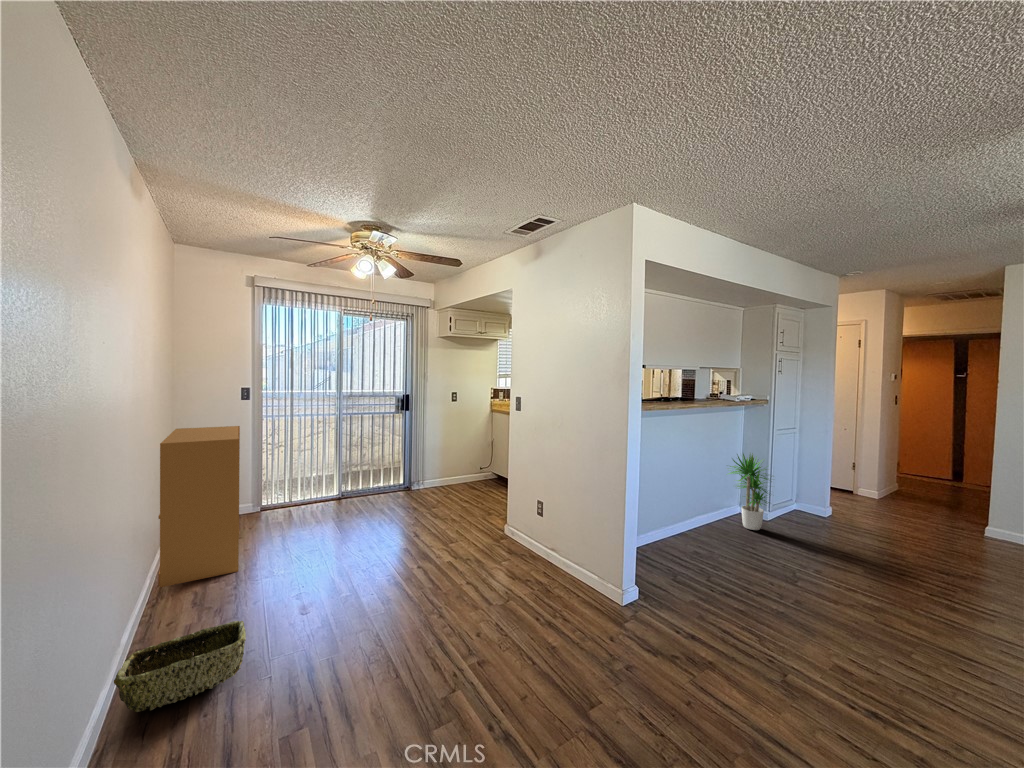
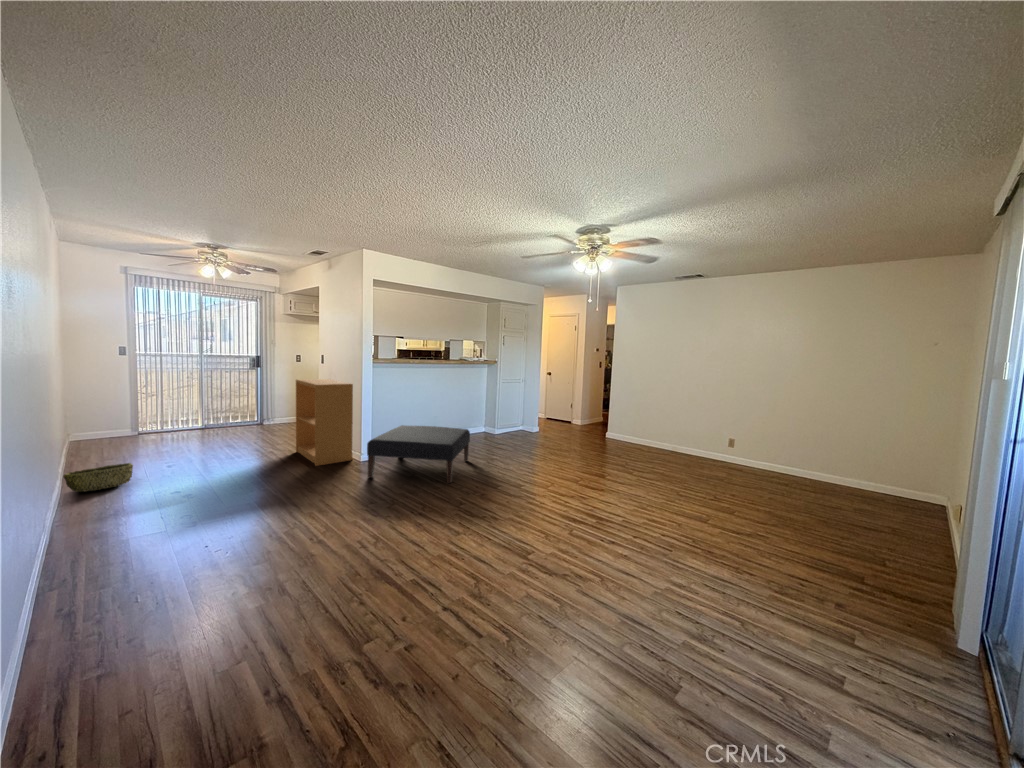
bookshelf: present [158,426,240,587] -> present [296,379,353,466]
potted plant: present [729,454,770,530] -> none [466,392,494,437]
ottoman: none [676,530,942,733] -> present [367,425,470,483]

